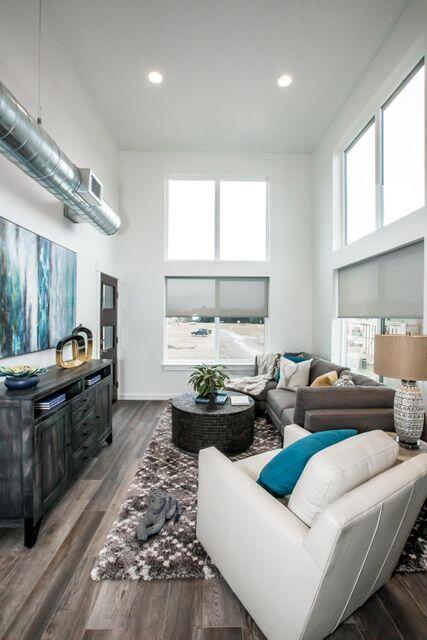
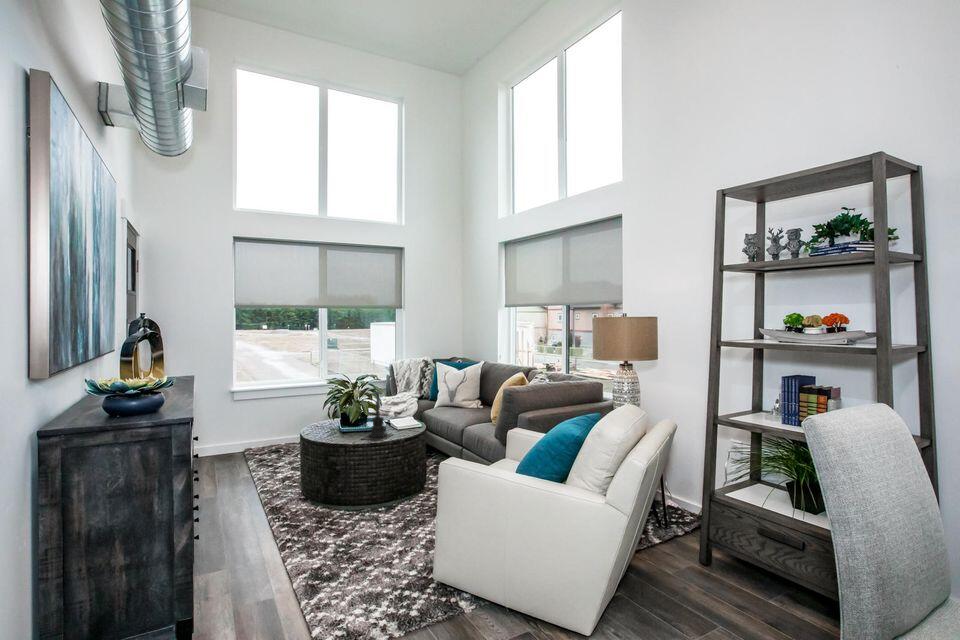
plush toy: present [137,488,182,540] -> none [346,537,394,605]

